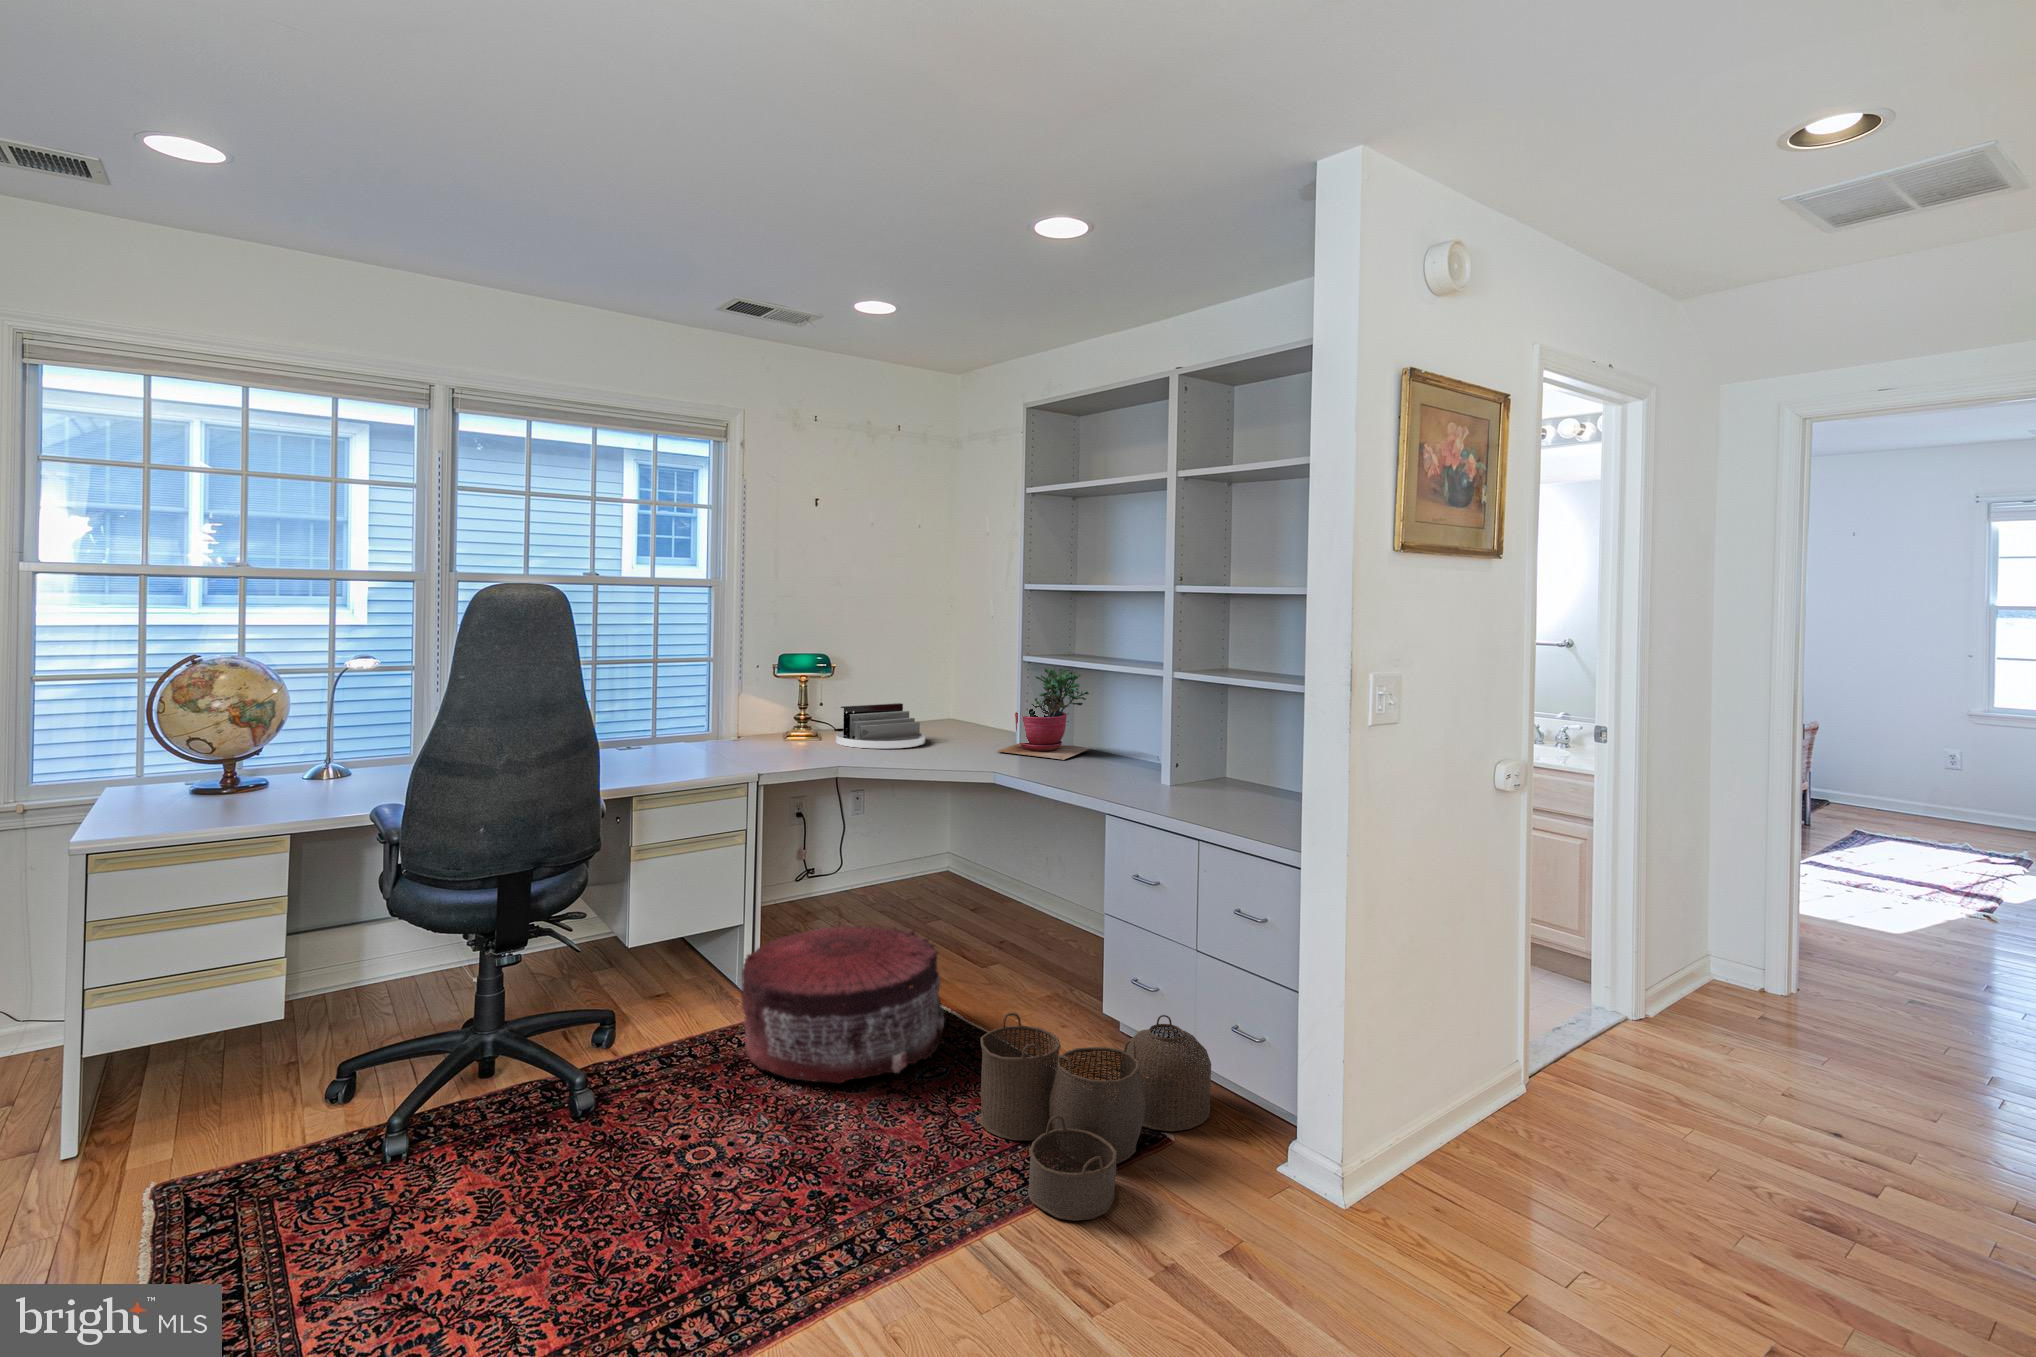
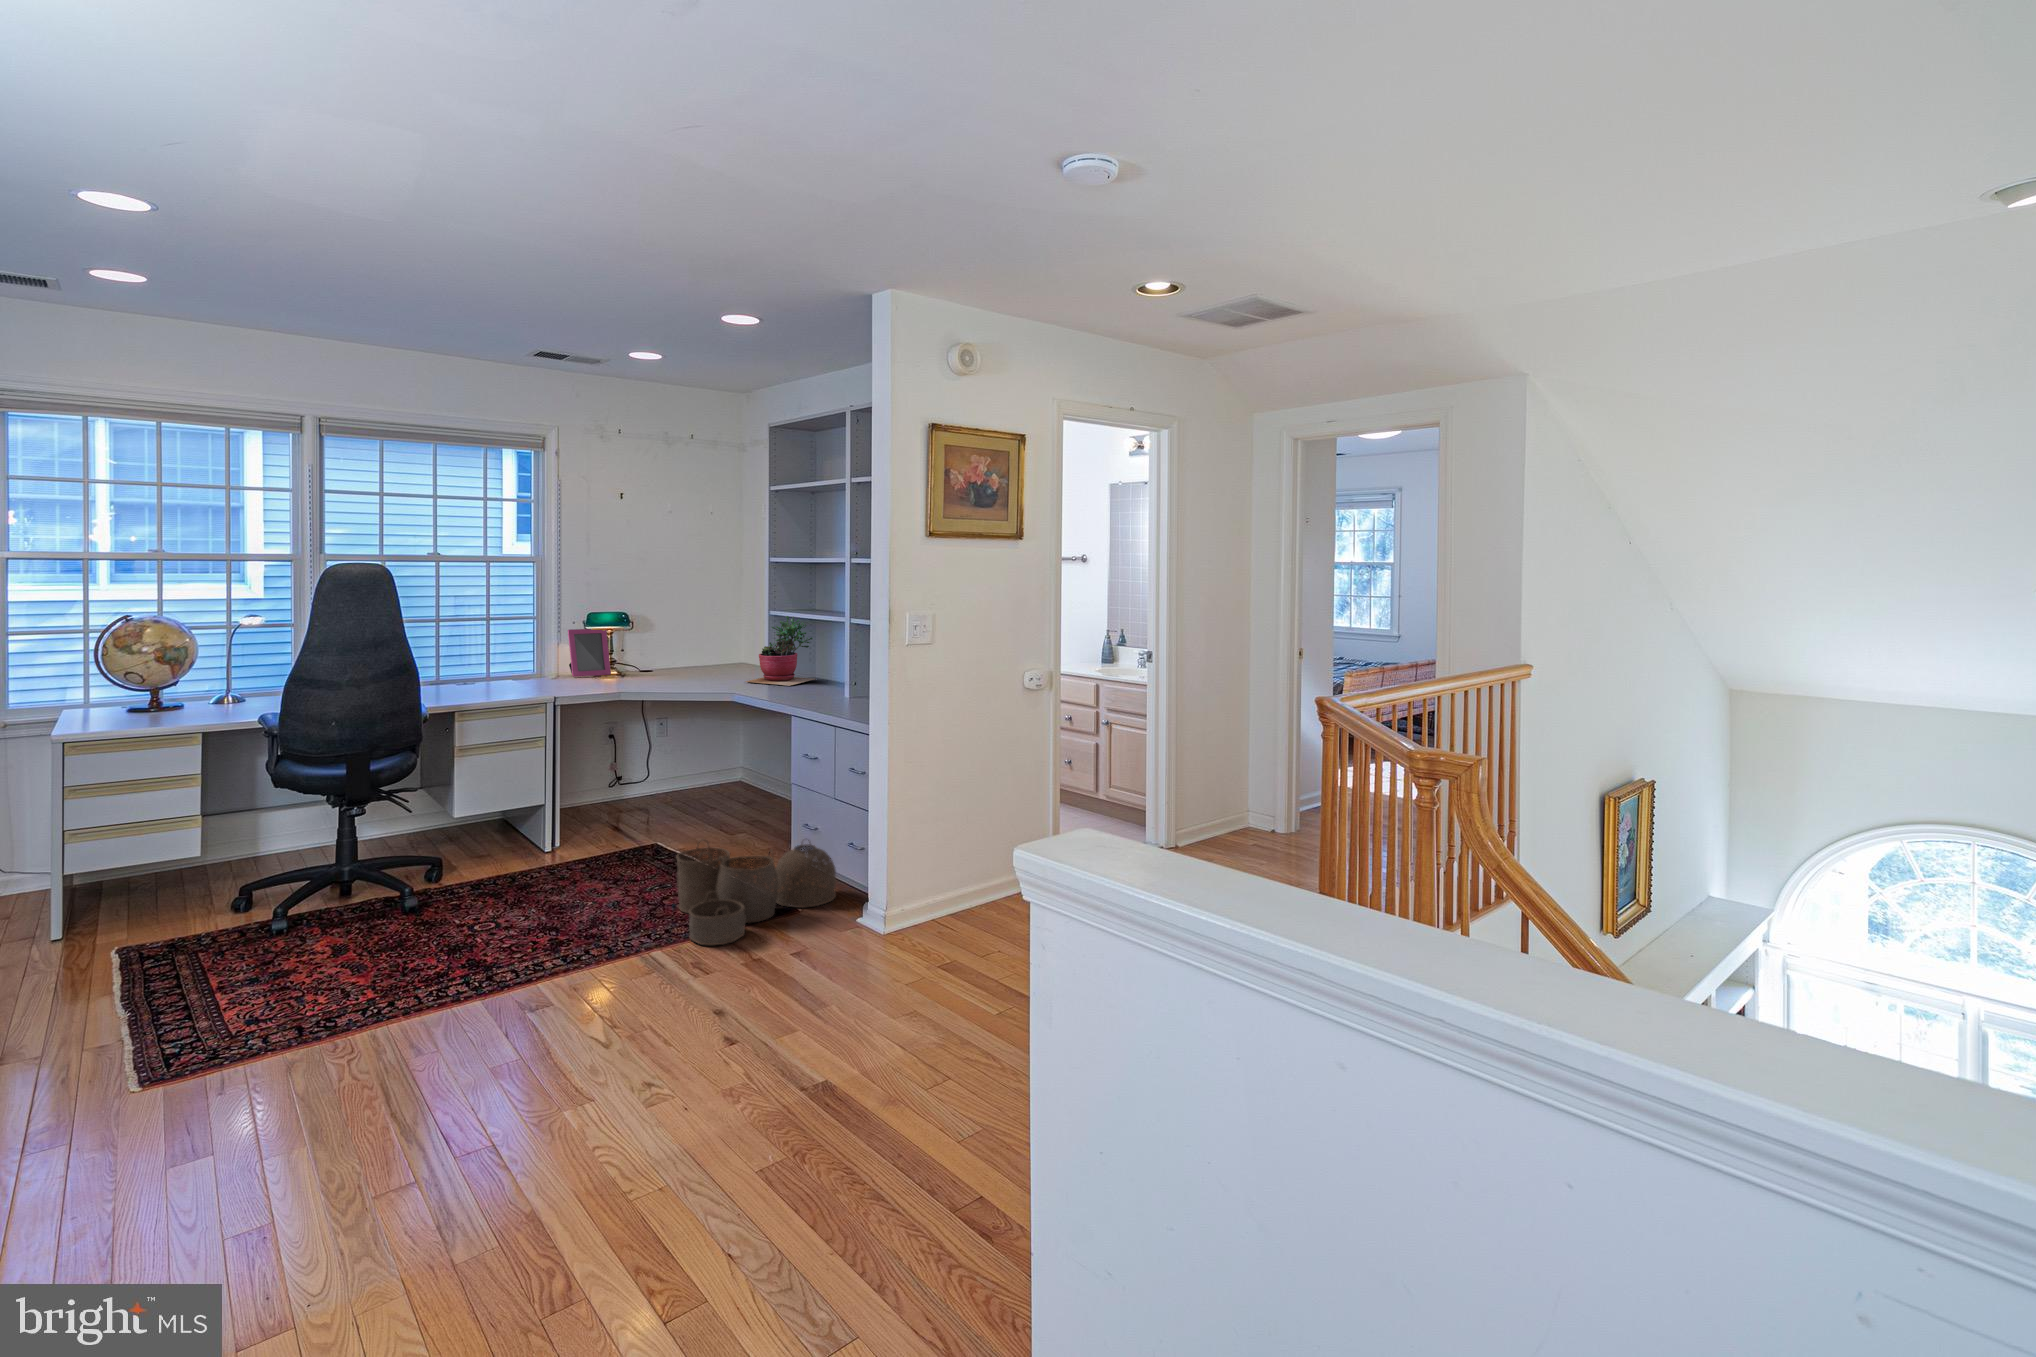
picture frame: none [756,673,810,738] -> present [568,629,611,677]
desk organizer: present [836,703,925,749] -> none [628,650,697,681]
pouf: present [741,924,944,1083] -> none [530,797,675,891]

